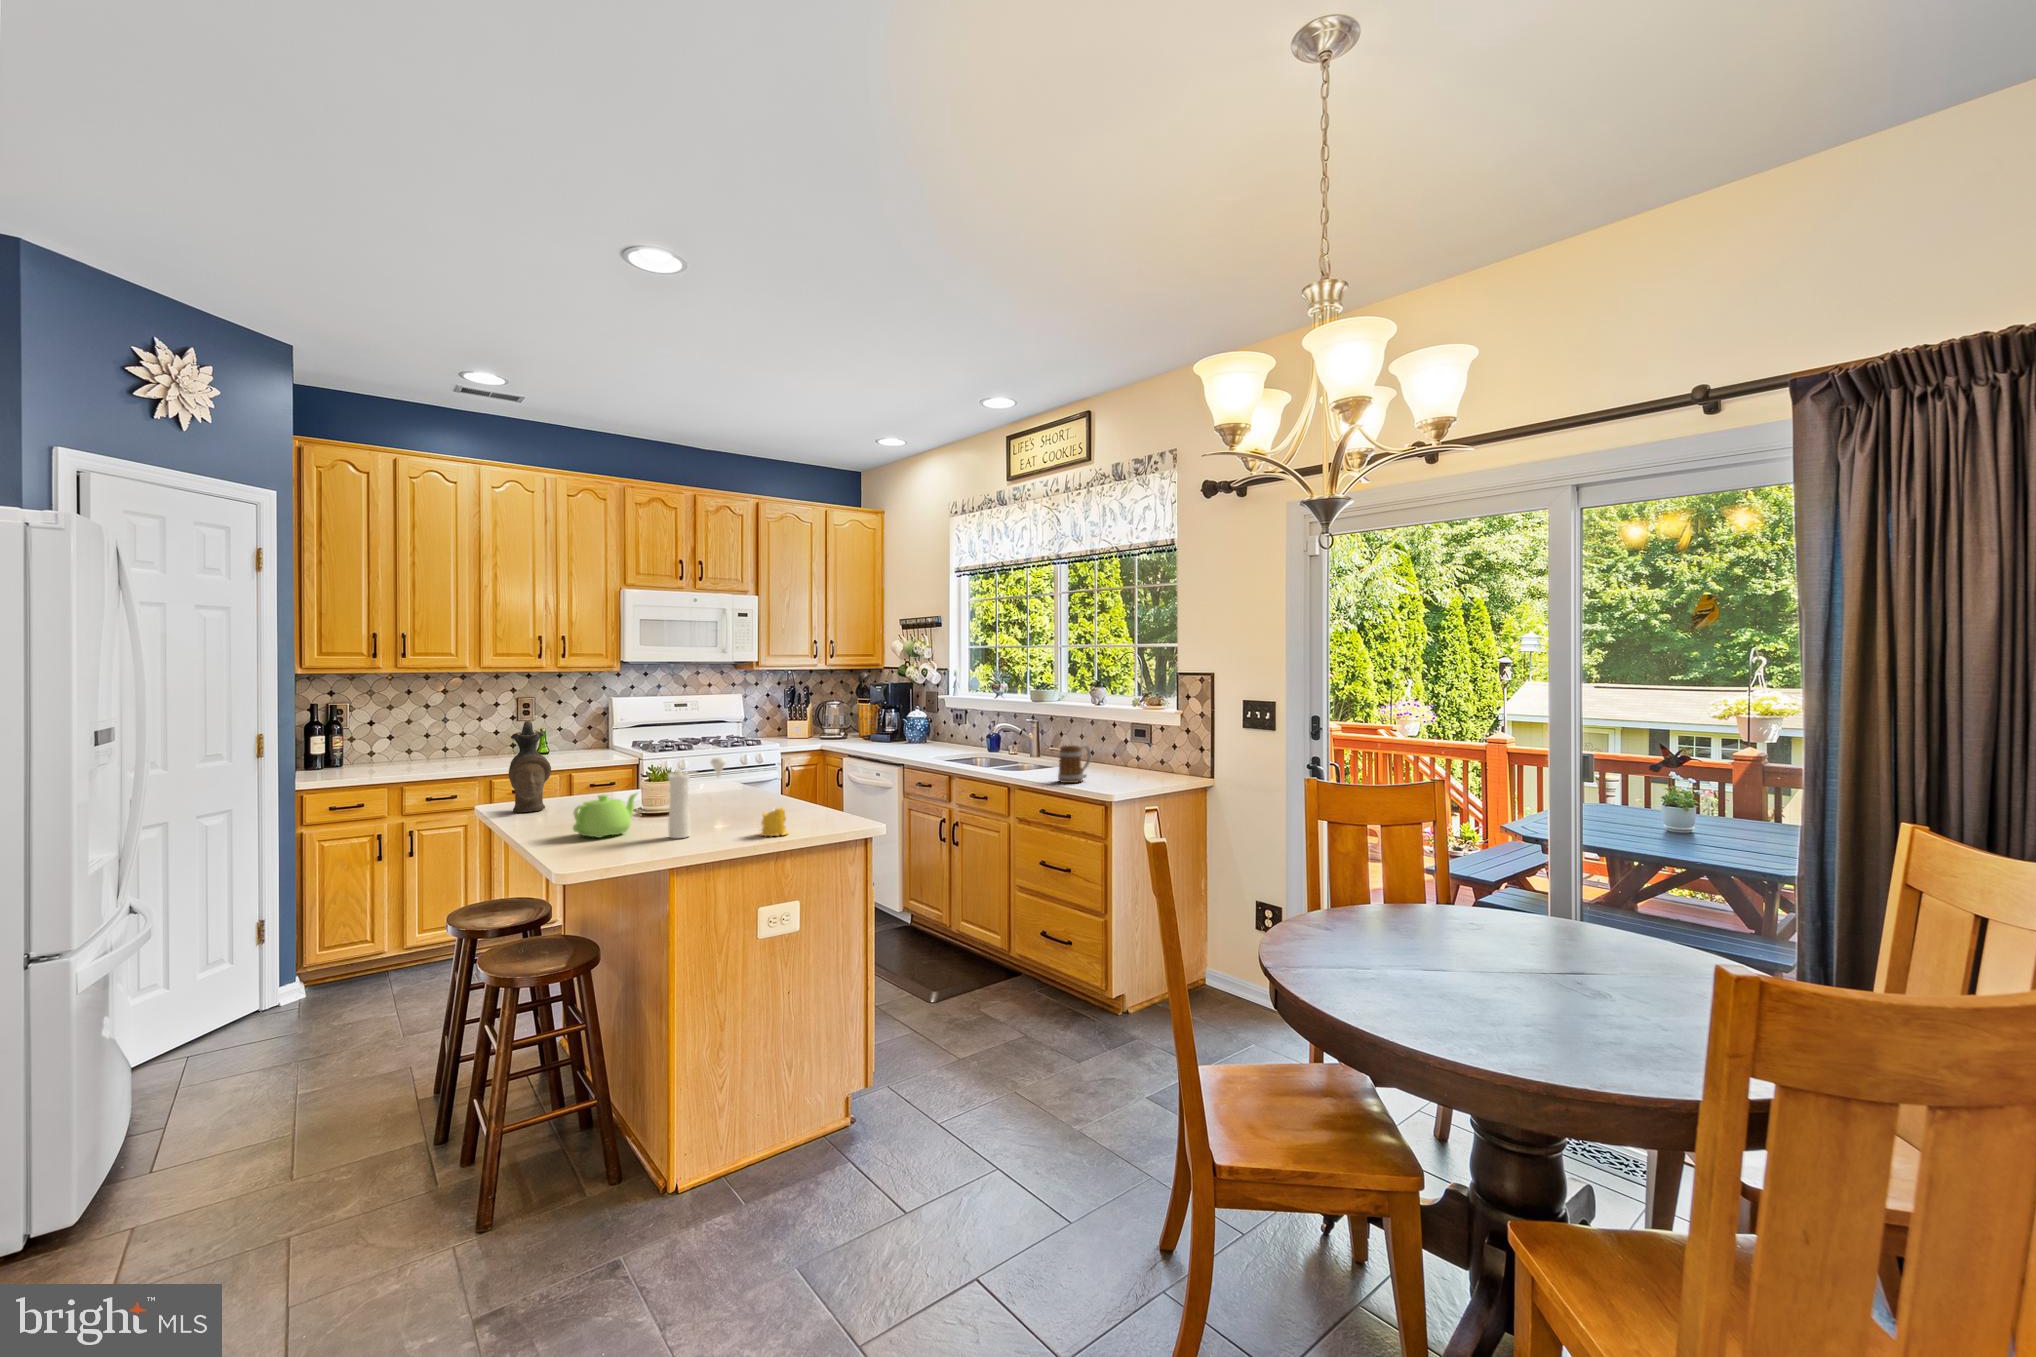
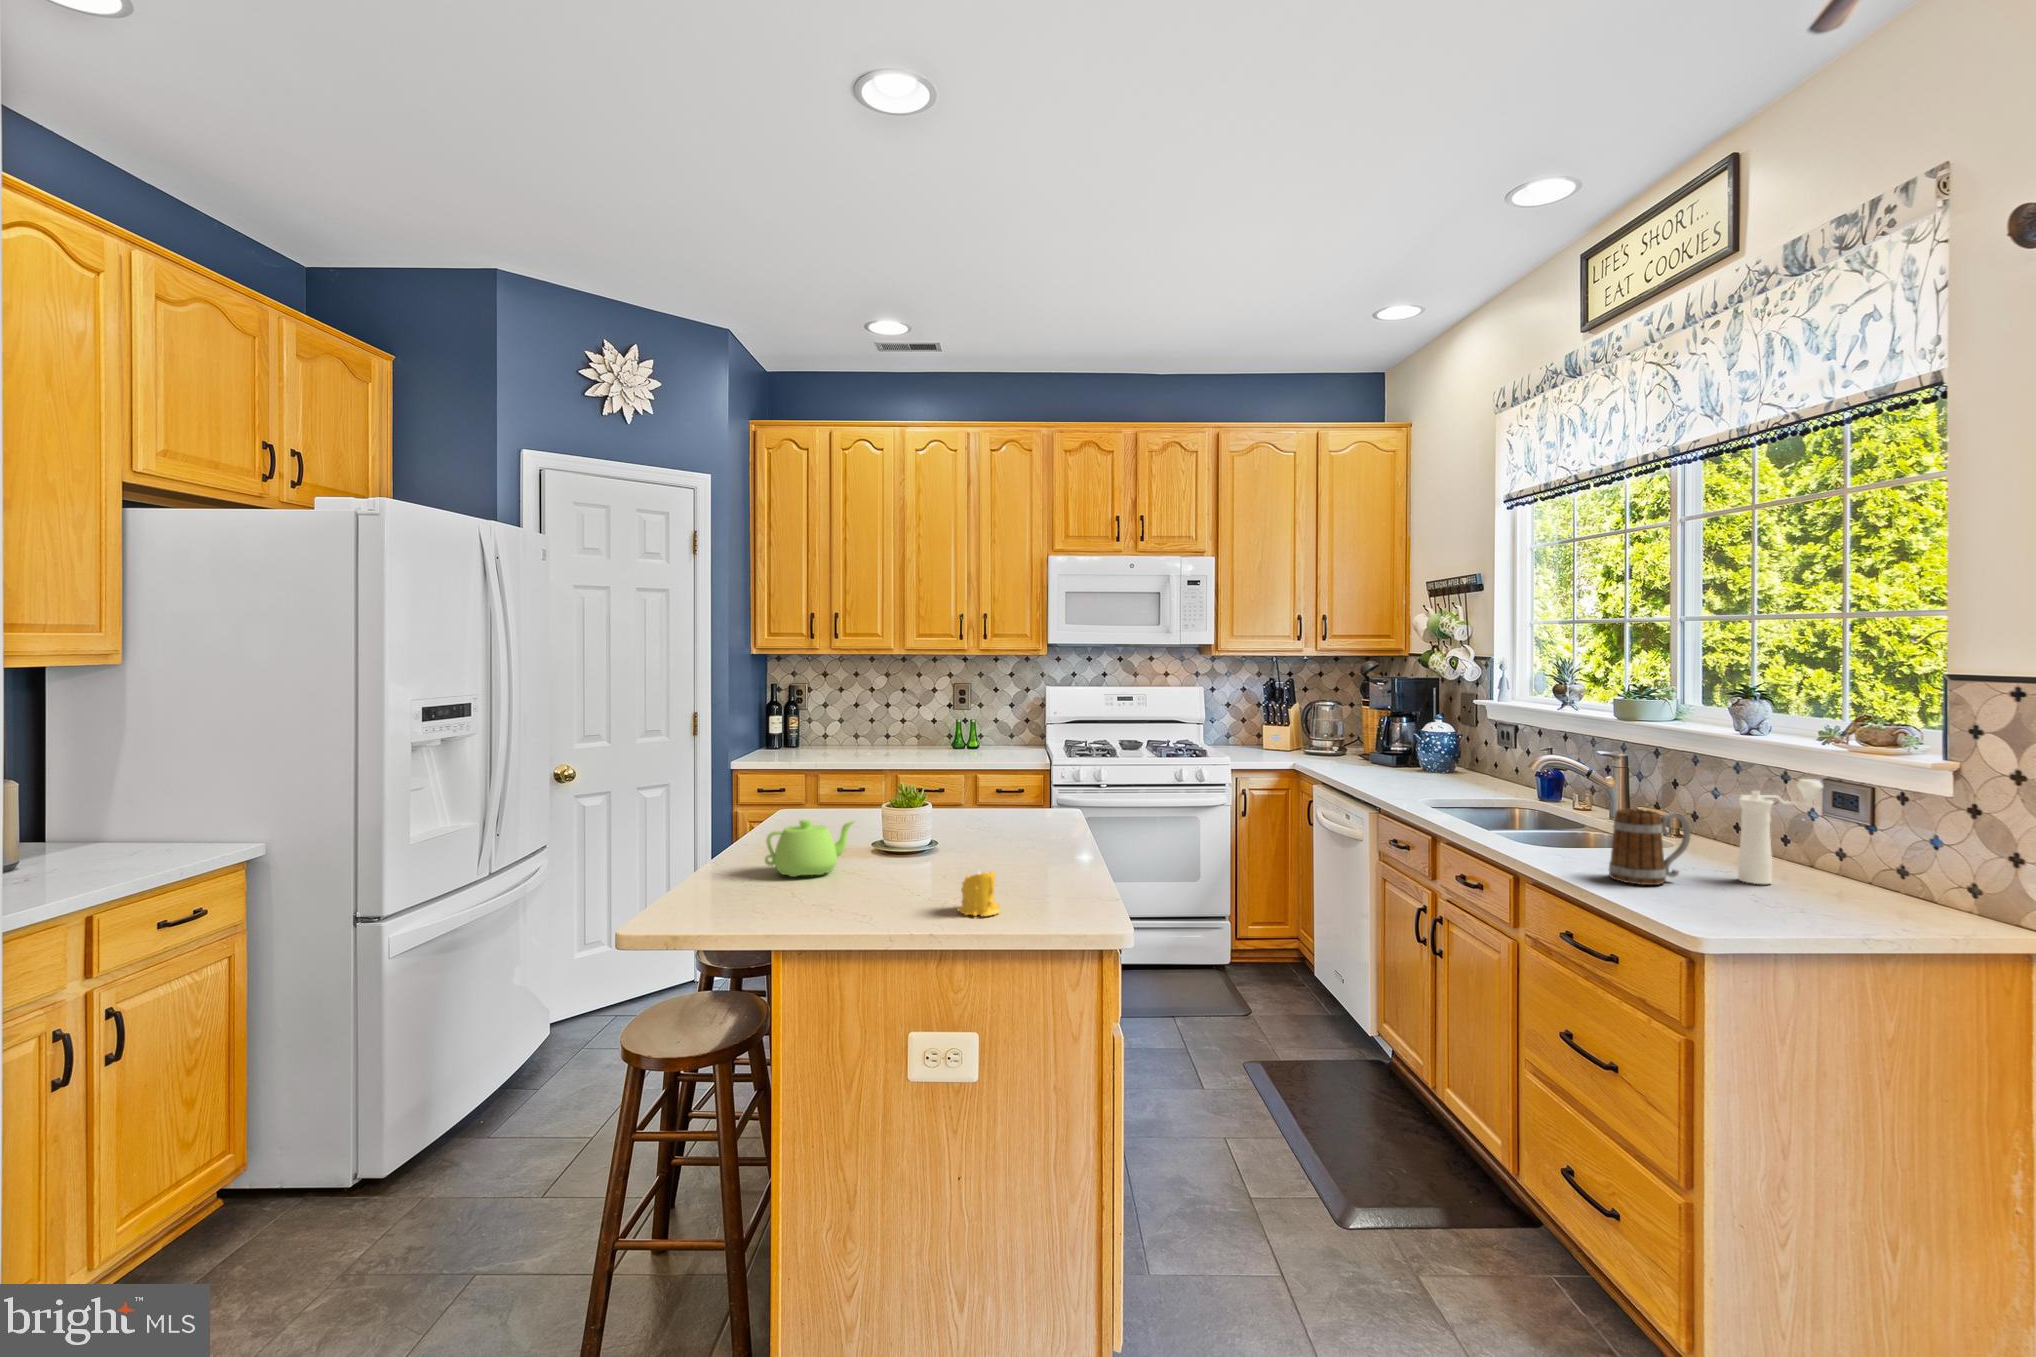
ceramic pitcher: present [509,721,551,812] -> none [789,715,833,824]
pepper mill: present [668,757,726,838] -> present [1738,779,1823,884]

